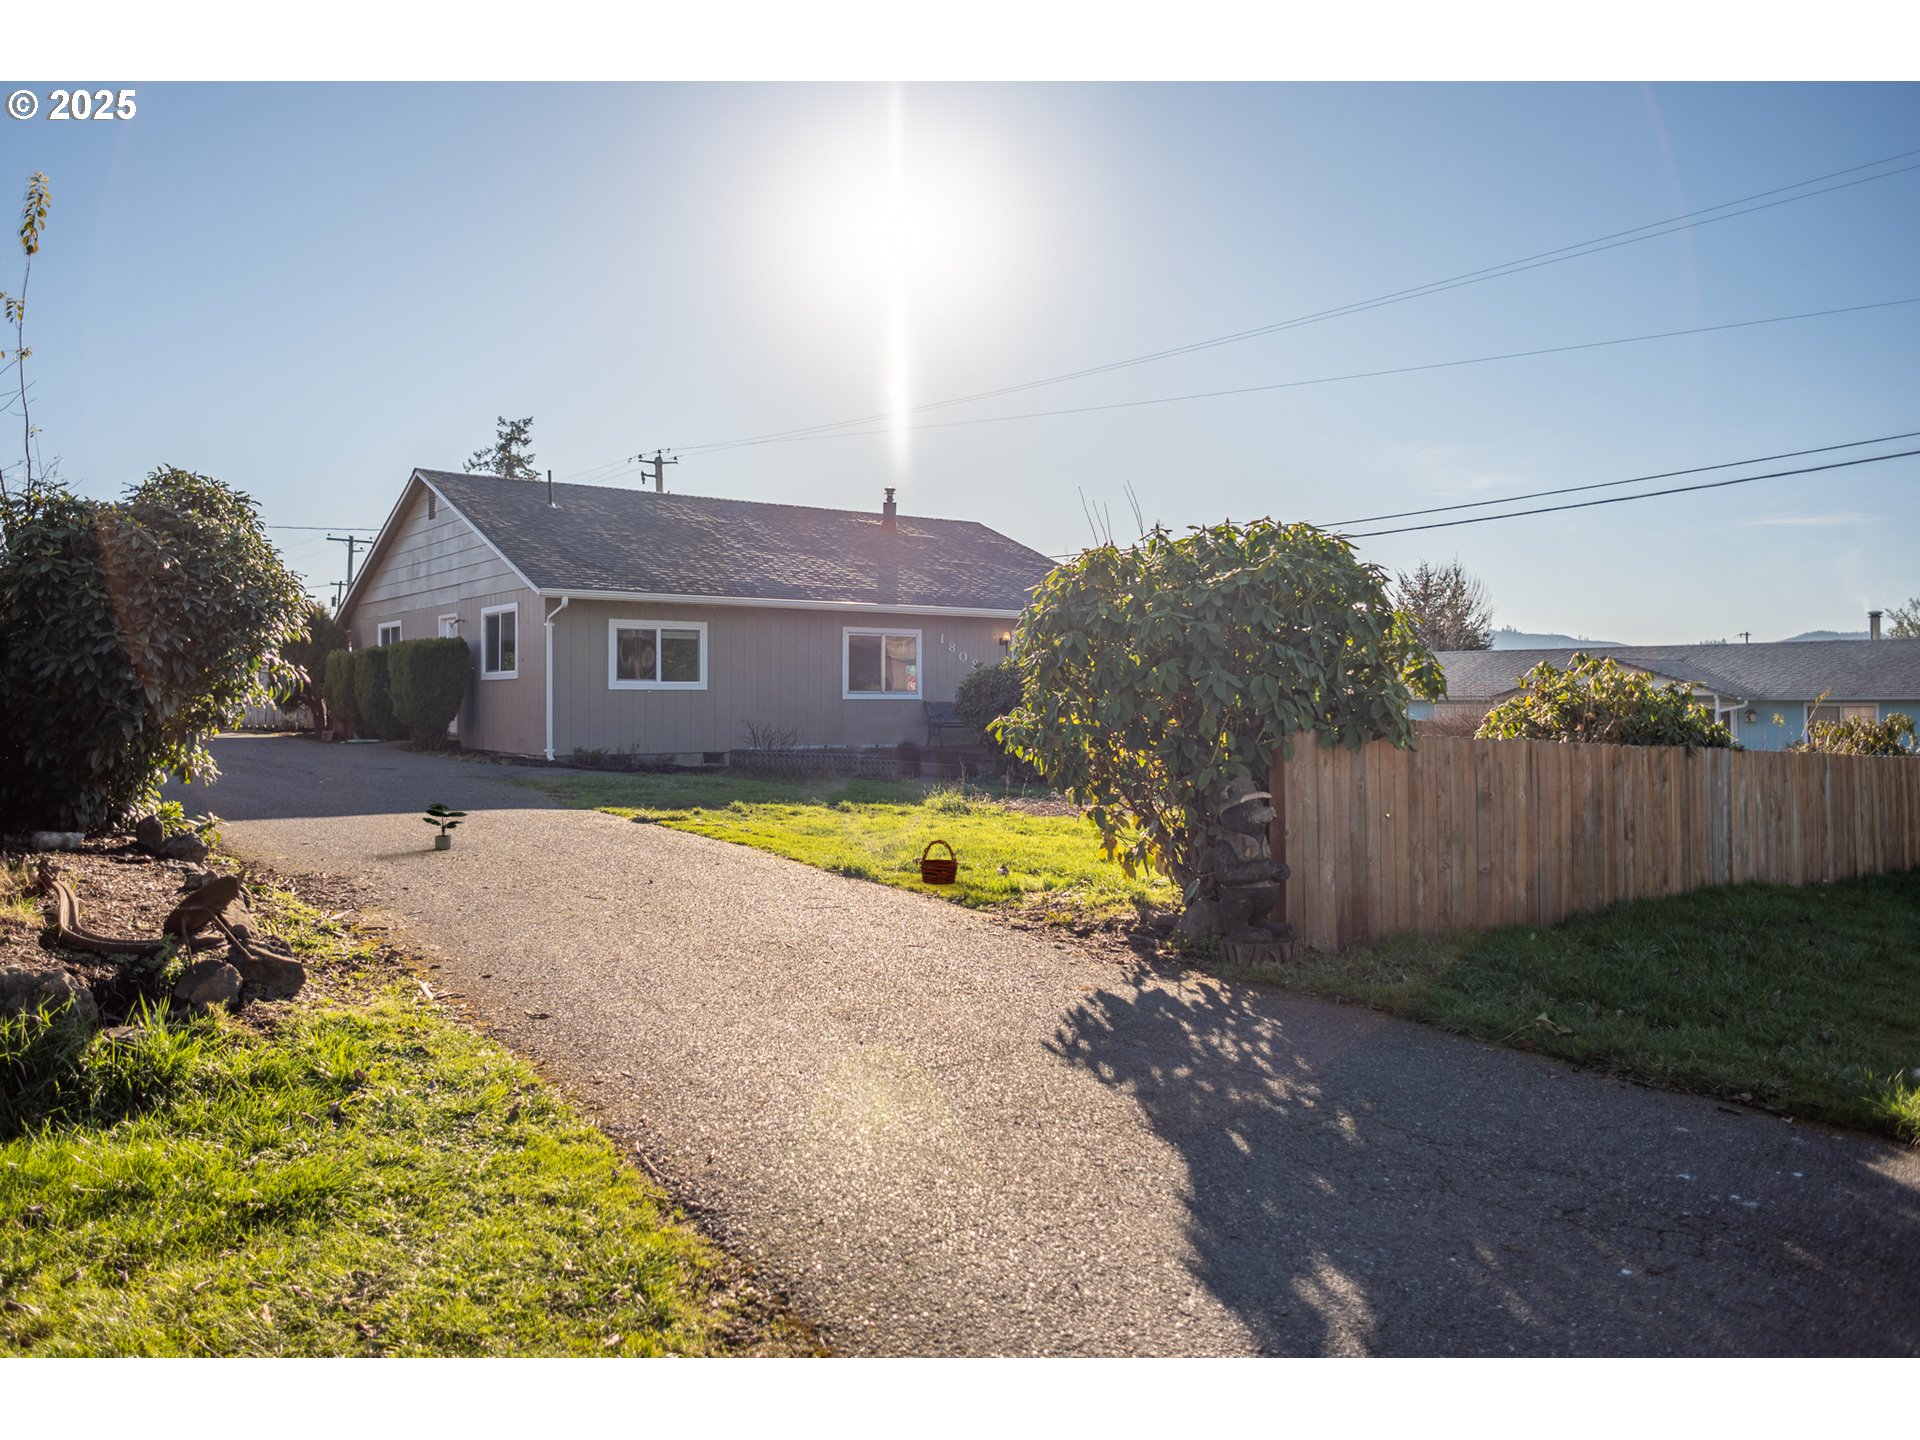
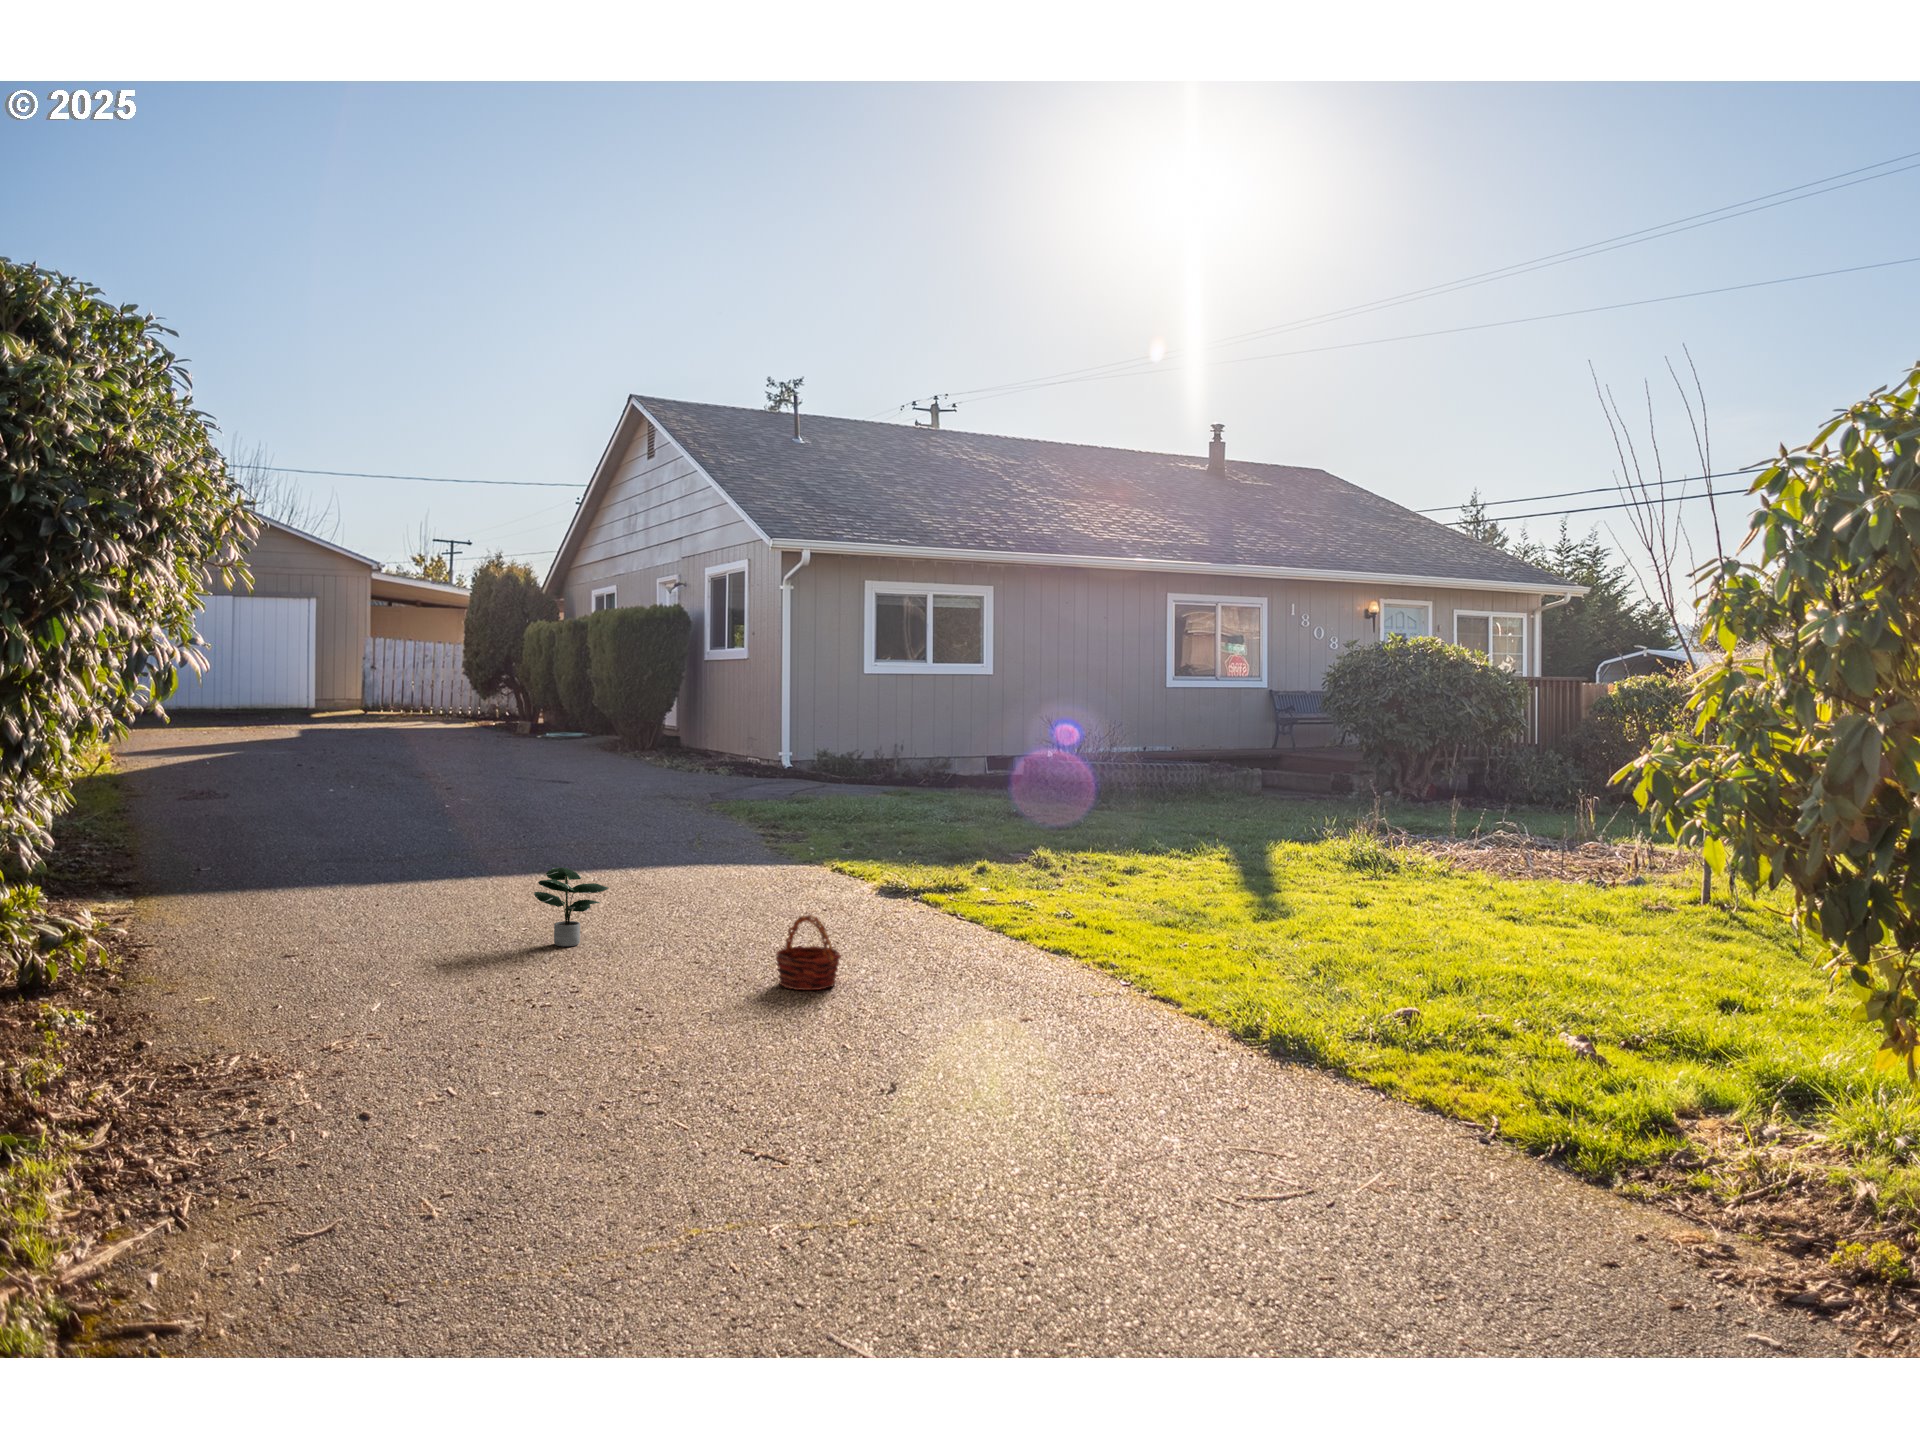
basket: present [919,840,959,883] -> present [776,915,841,990]

